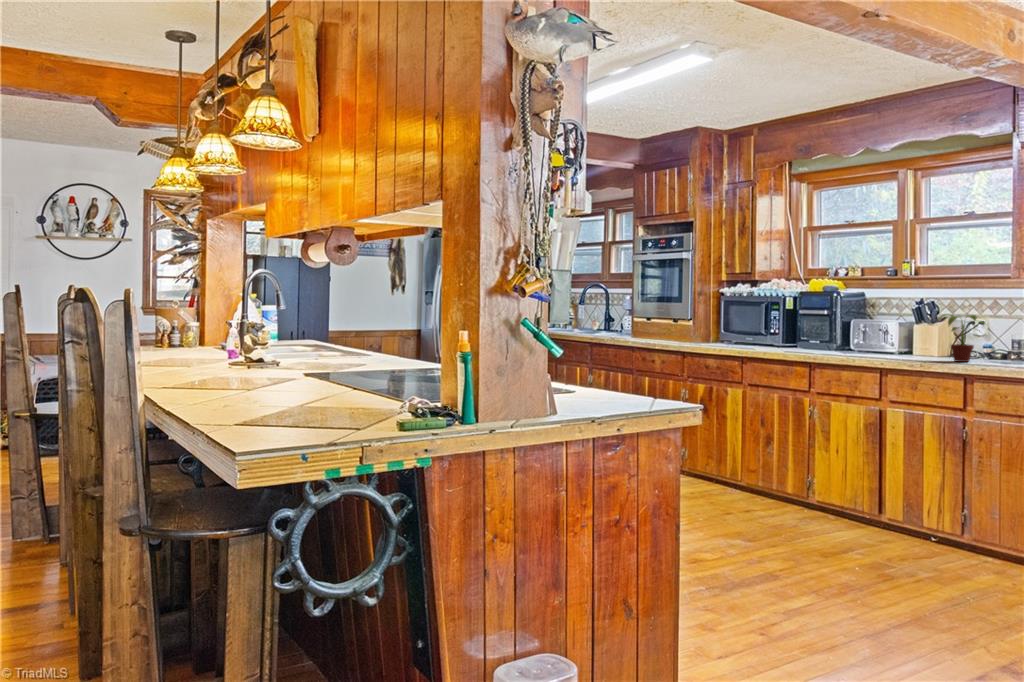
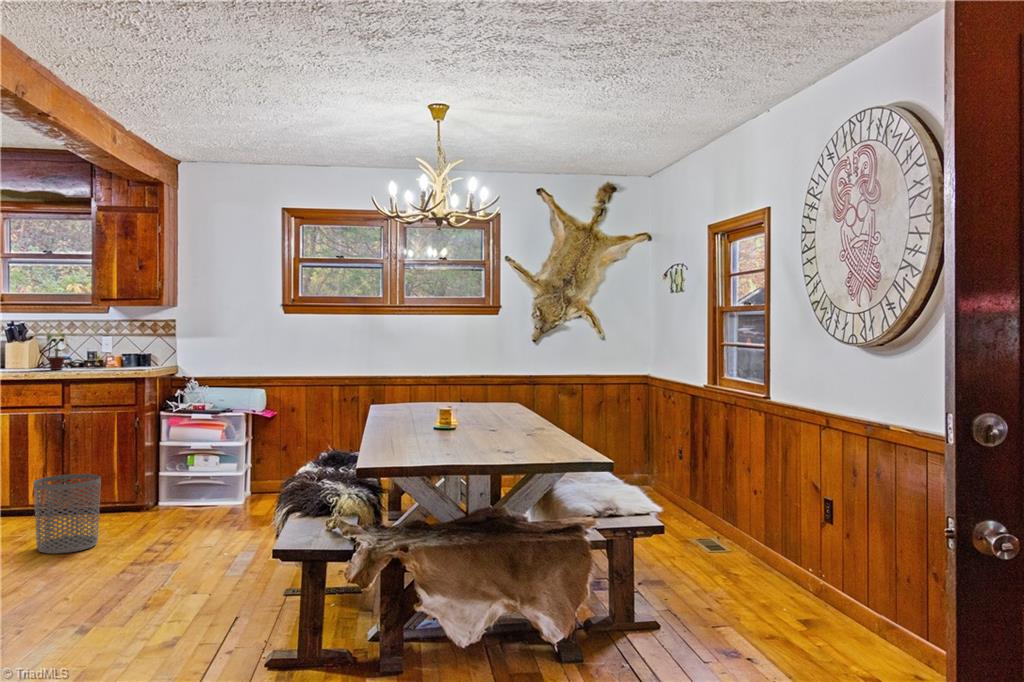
waste bin: none [898,504,989,618] -> present [34,474,101,554]

